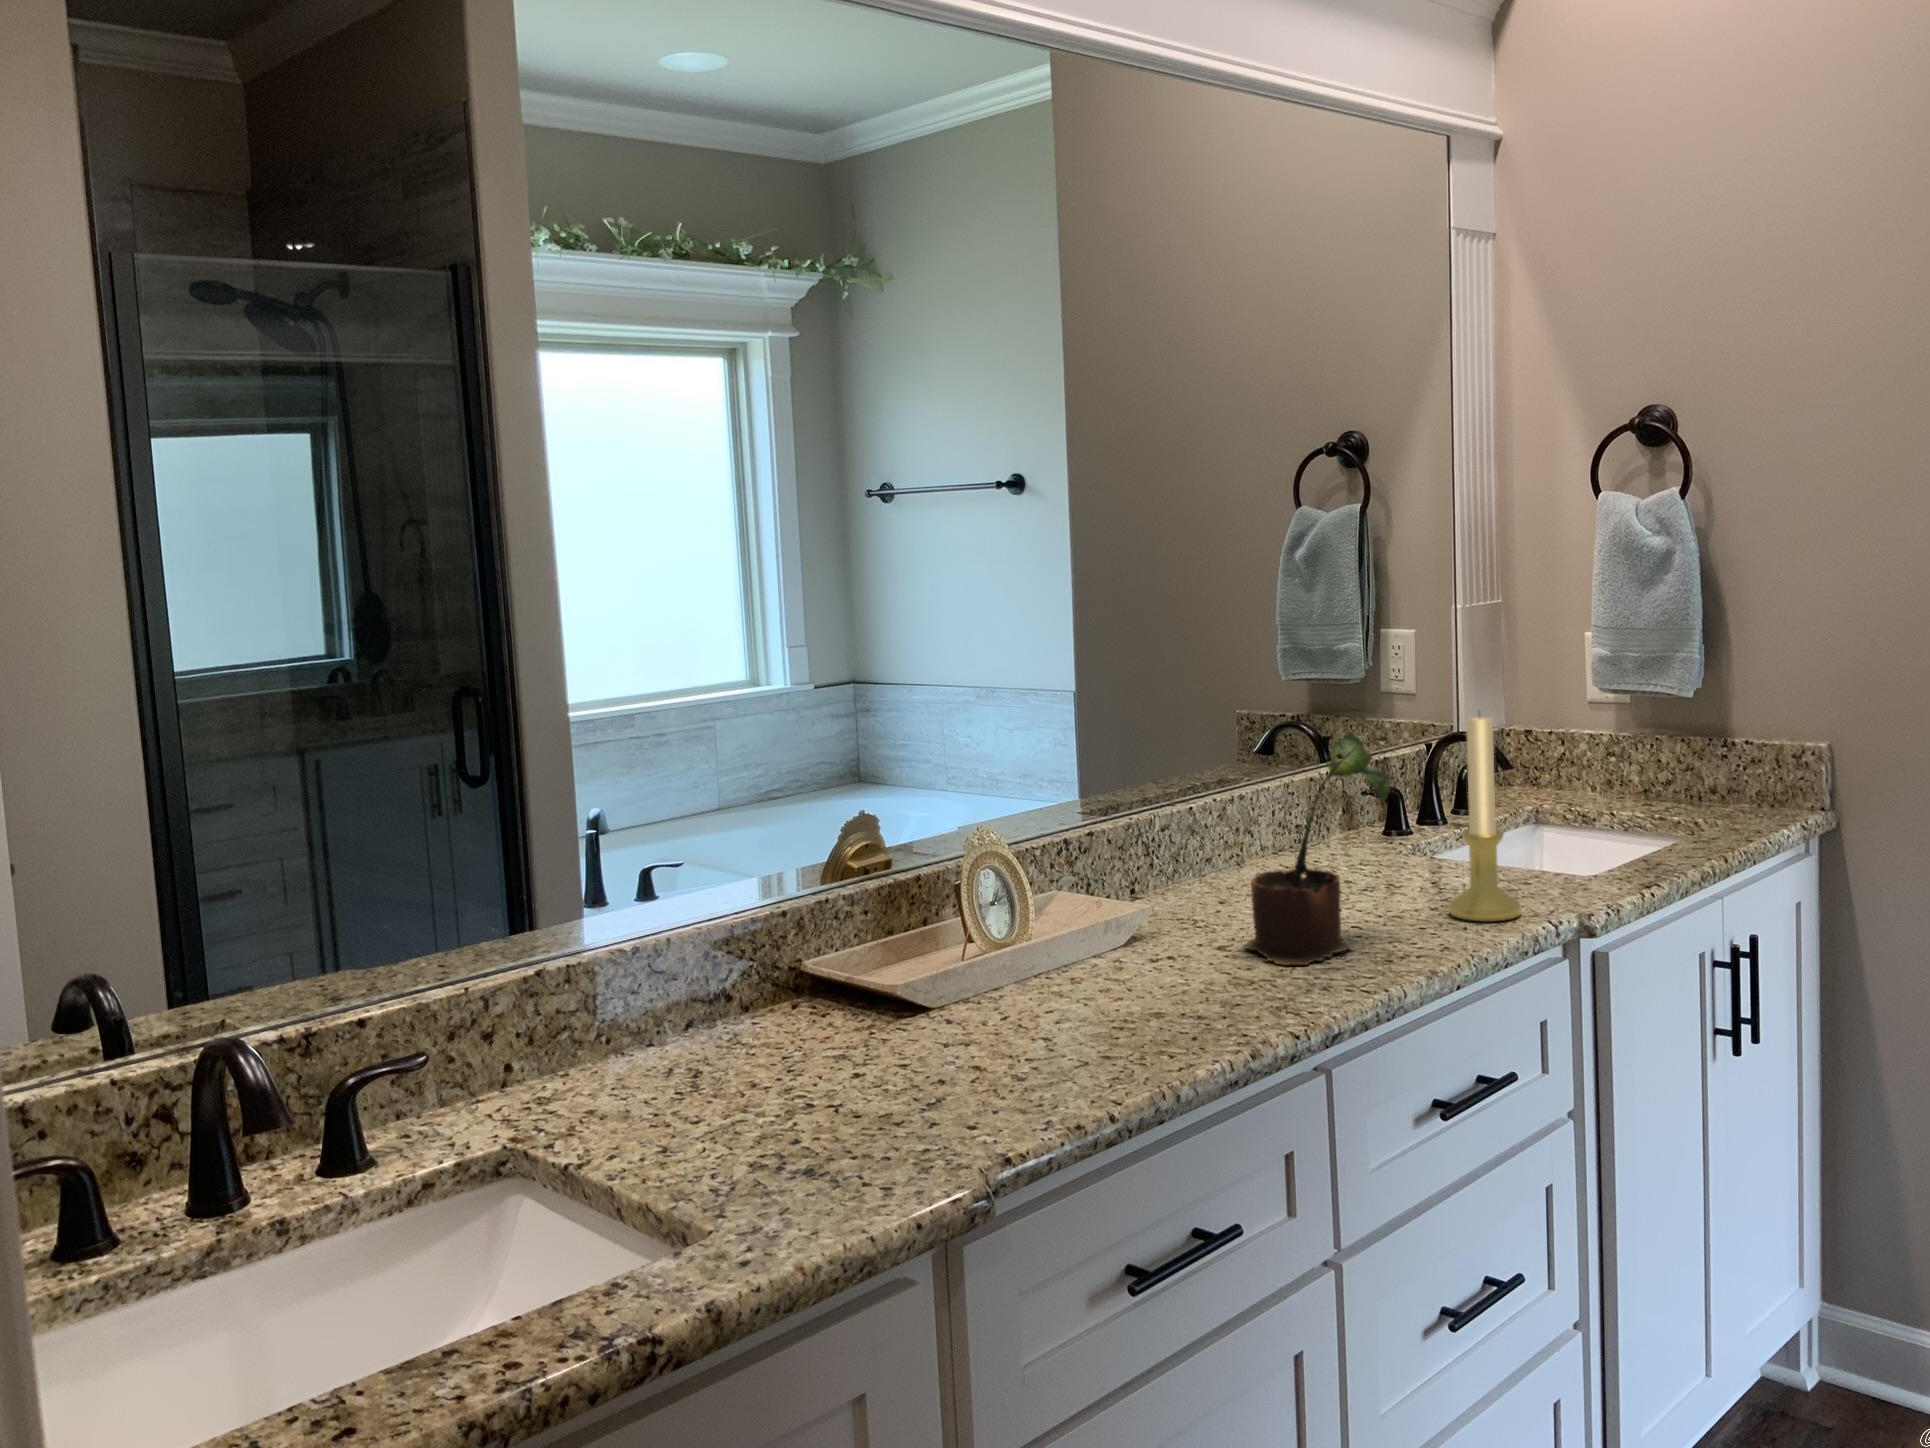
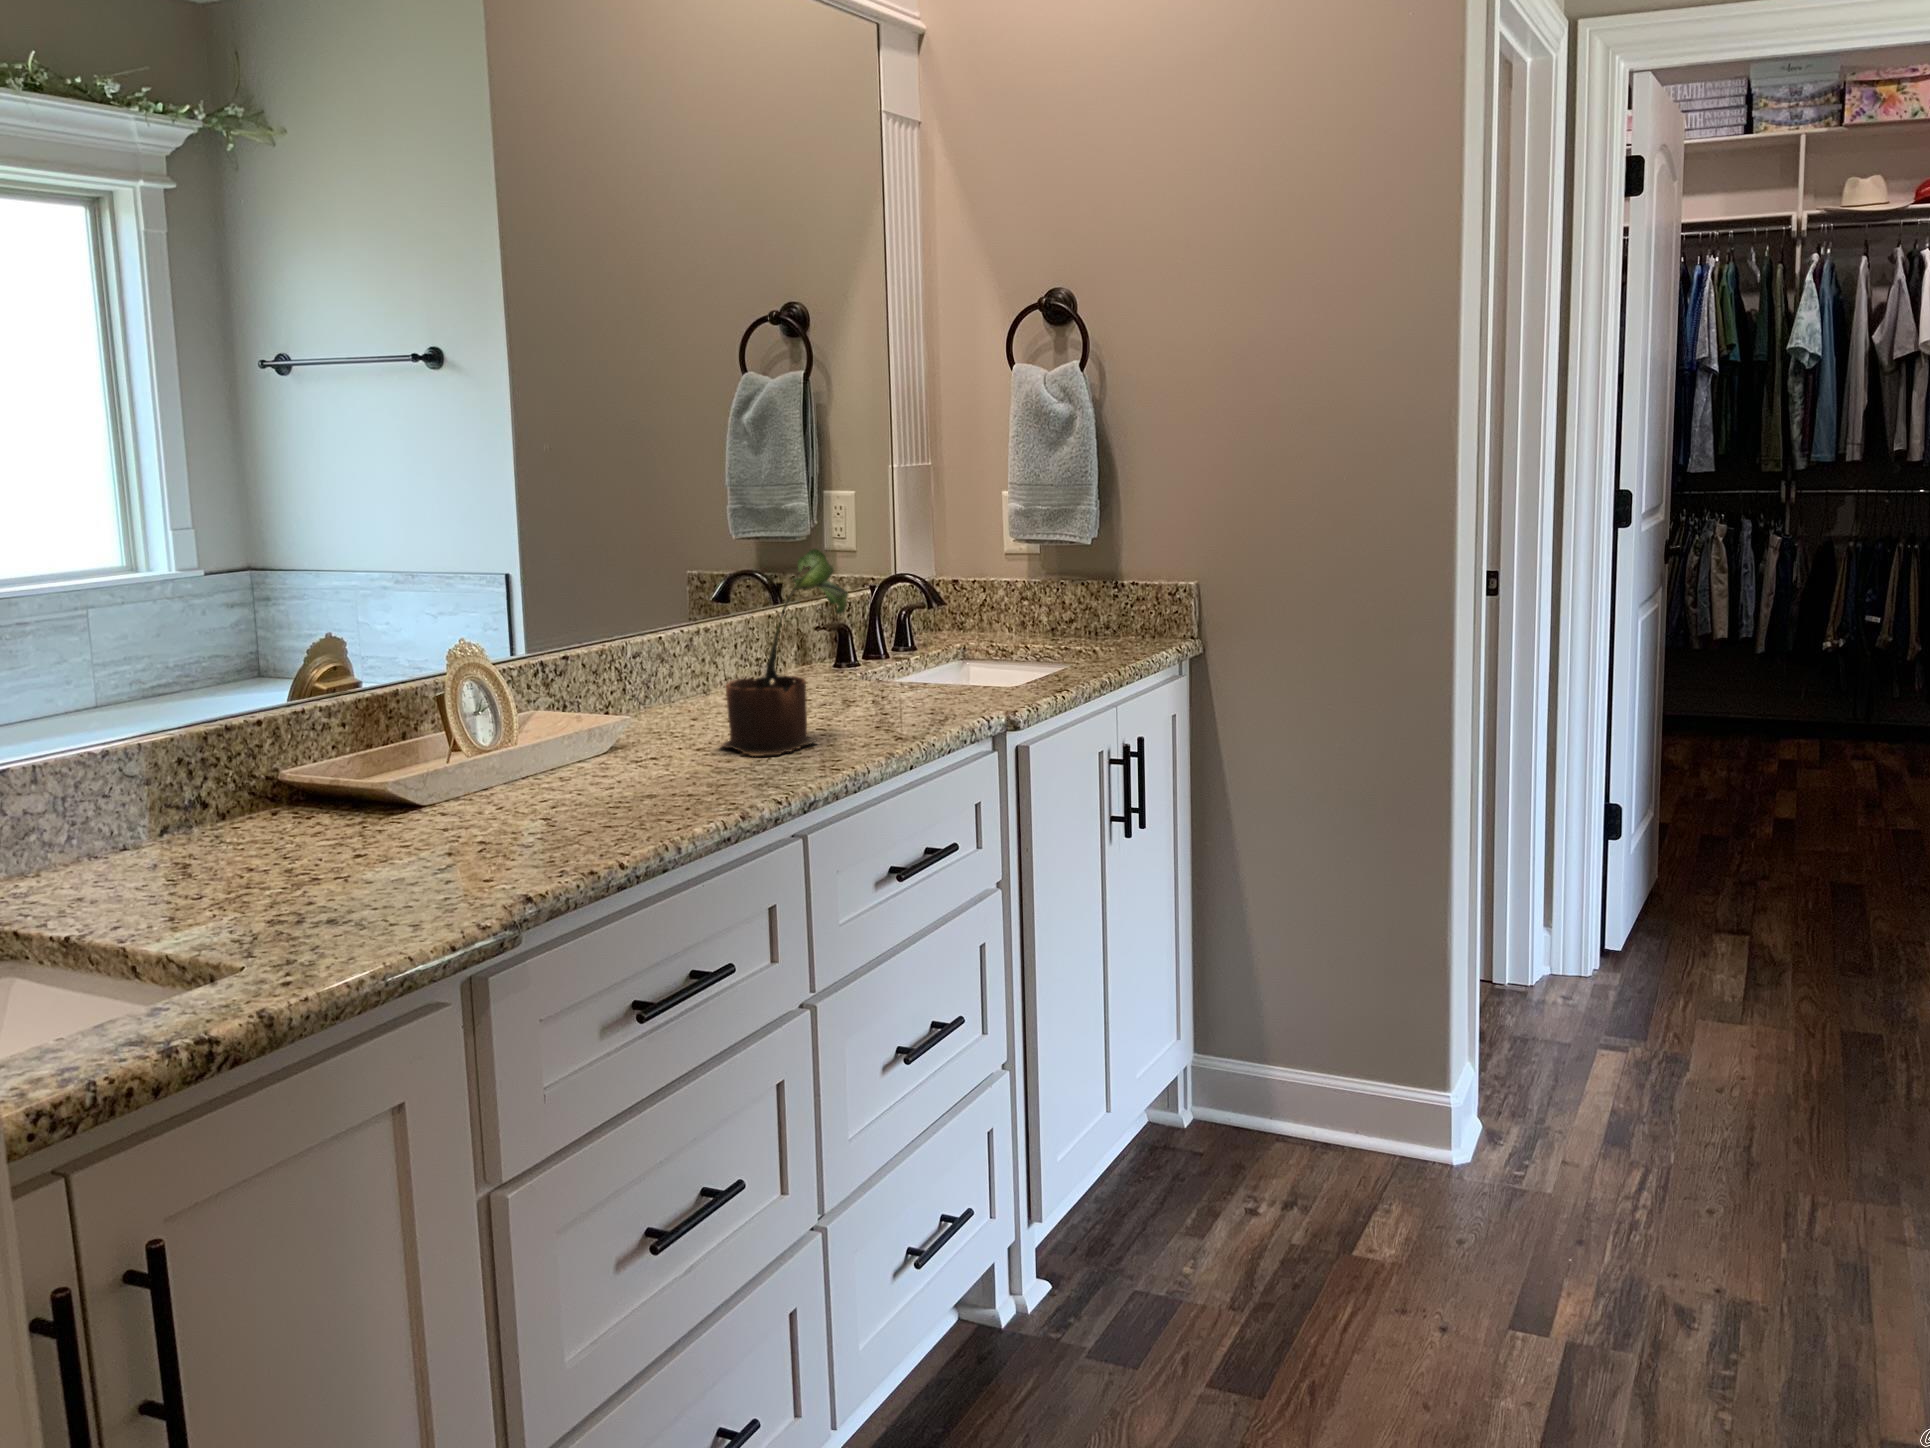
candle holder: present [1449,716,1521,922] -> none [897,535,959,720]

